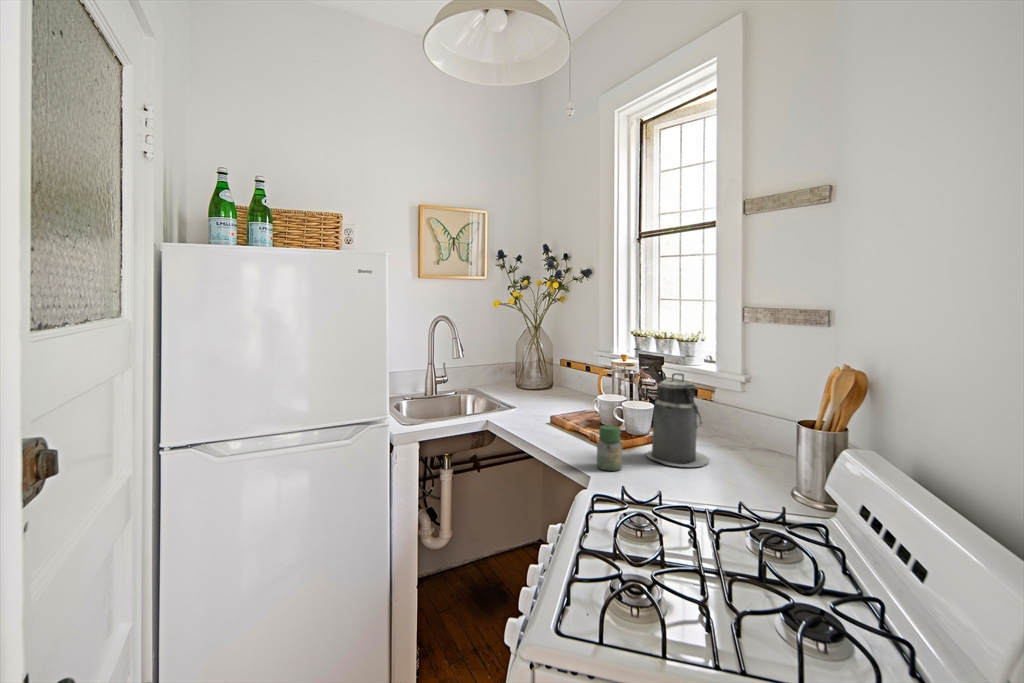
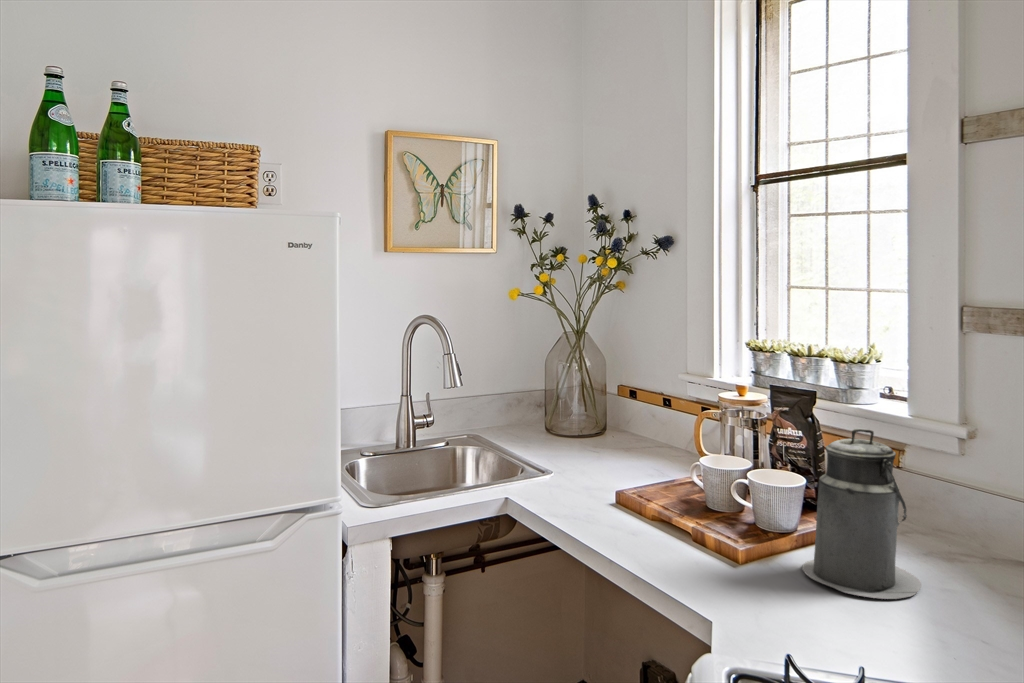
jar: present [597,425,622,471] -> none [724,523,770,607]

